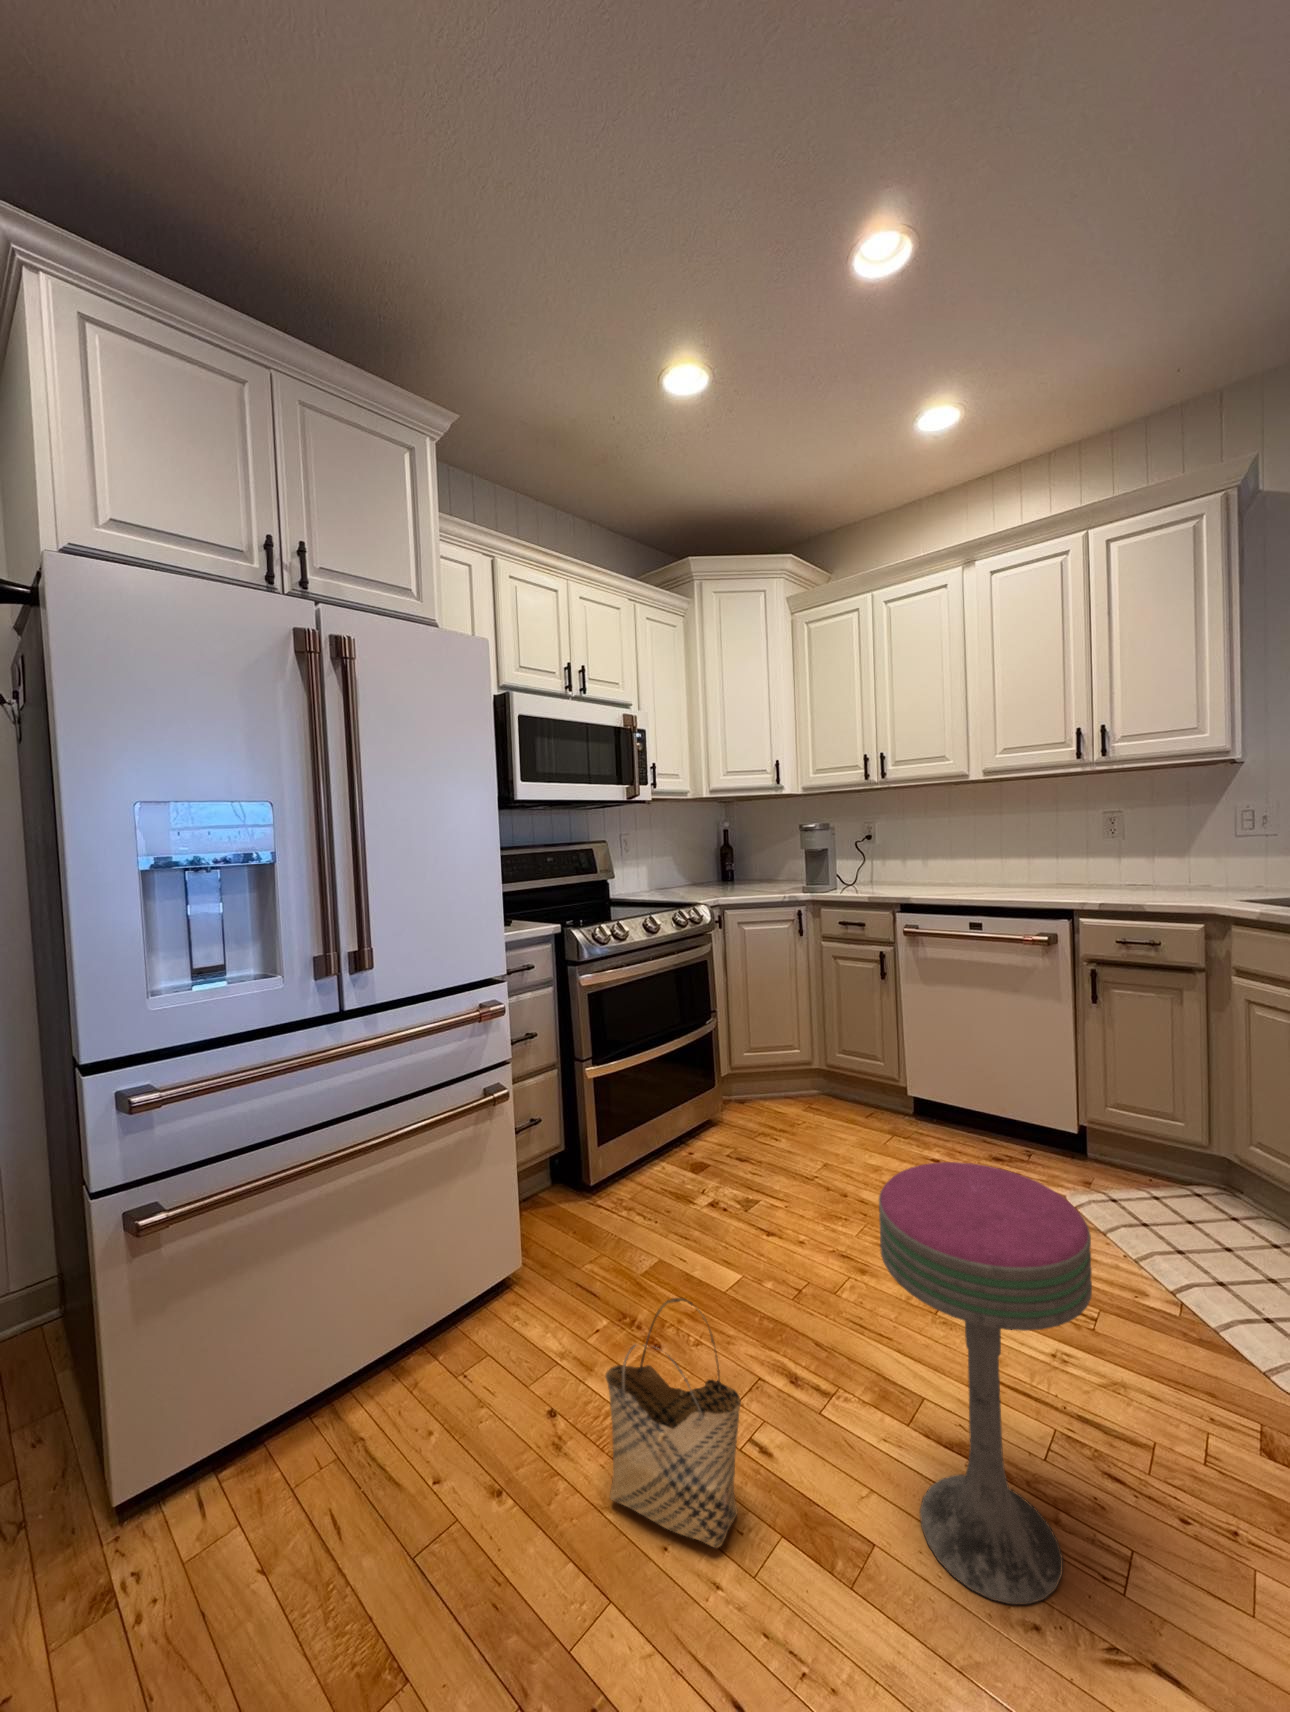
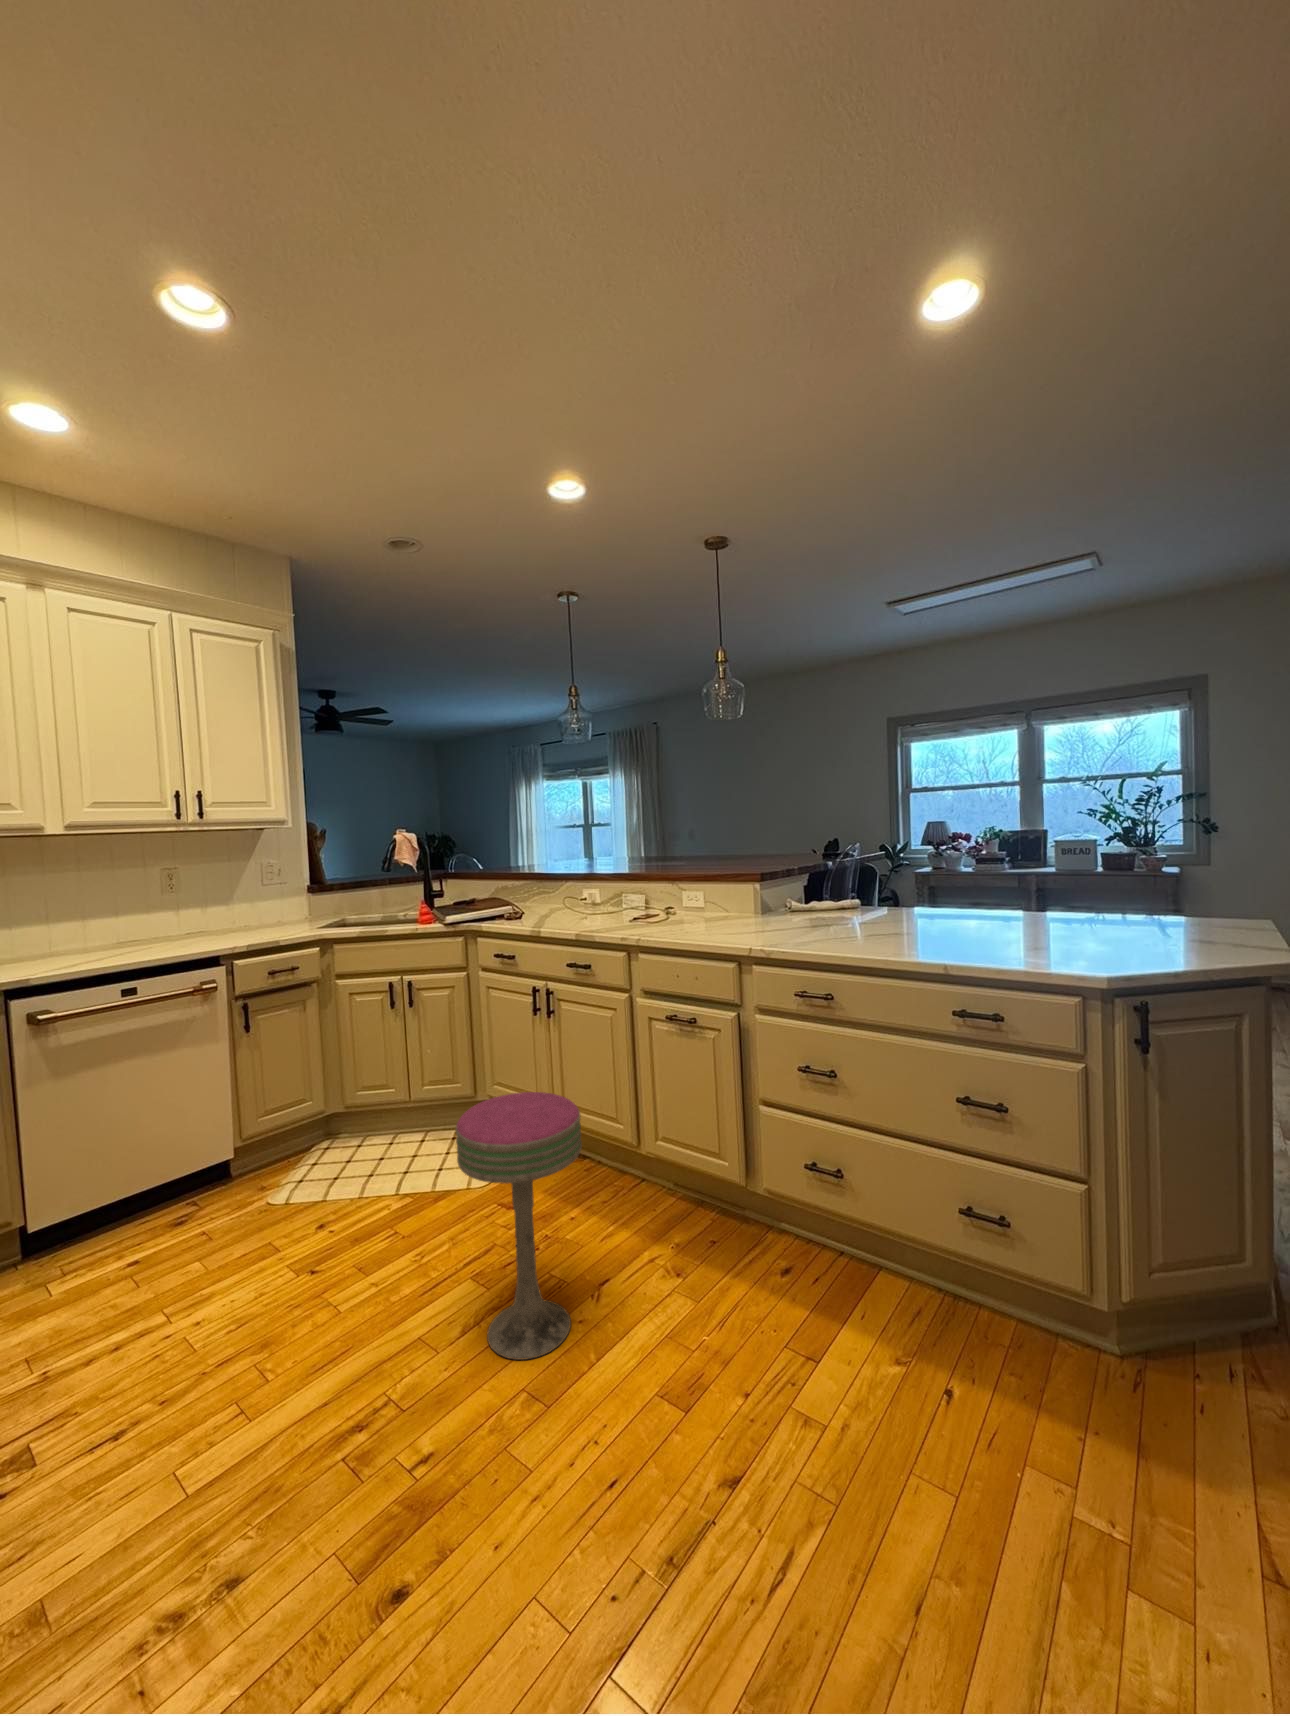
woven basket: present [606,1298,741,1548] -> none [387,1343,504,1594]

